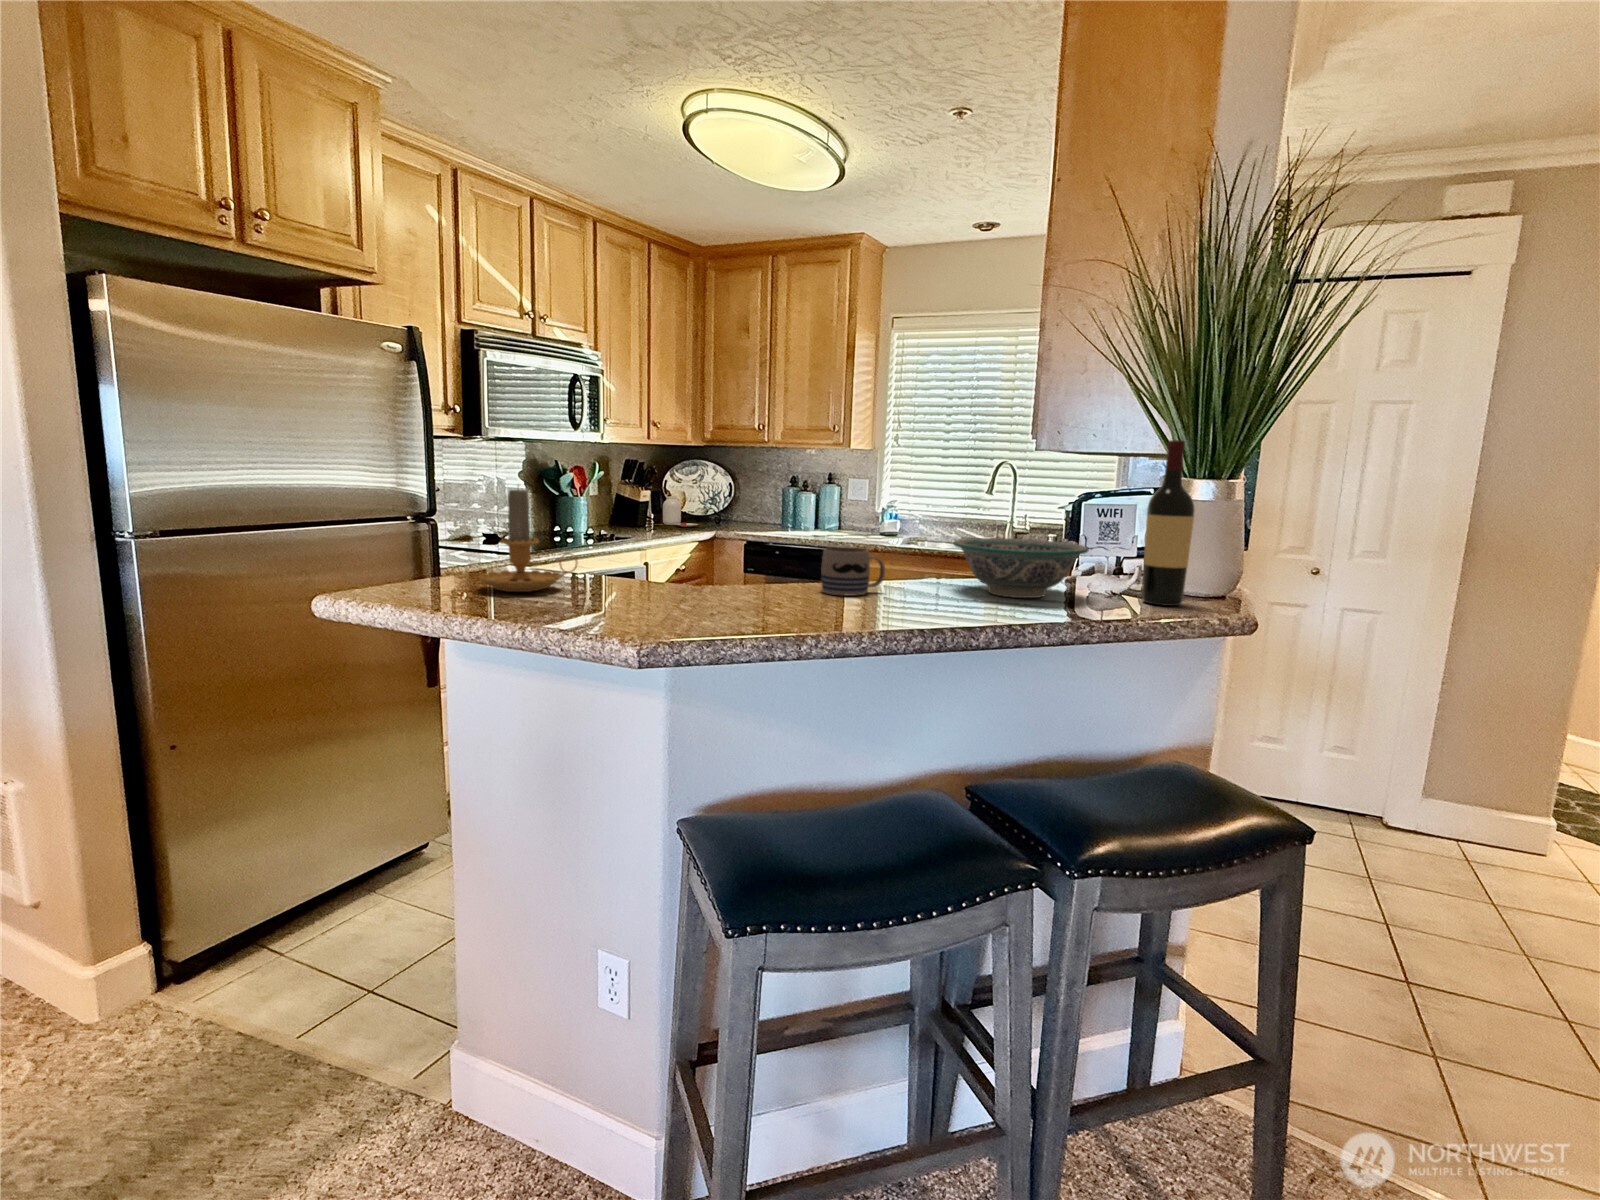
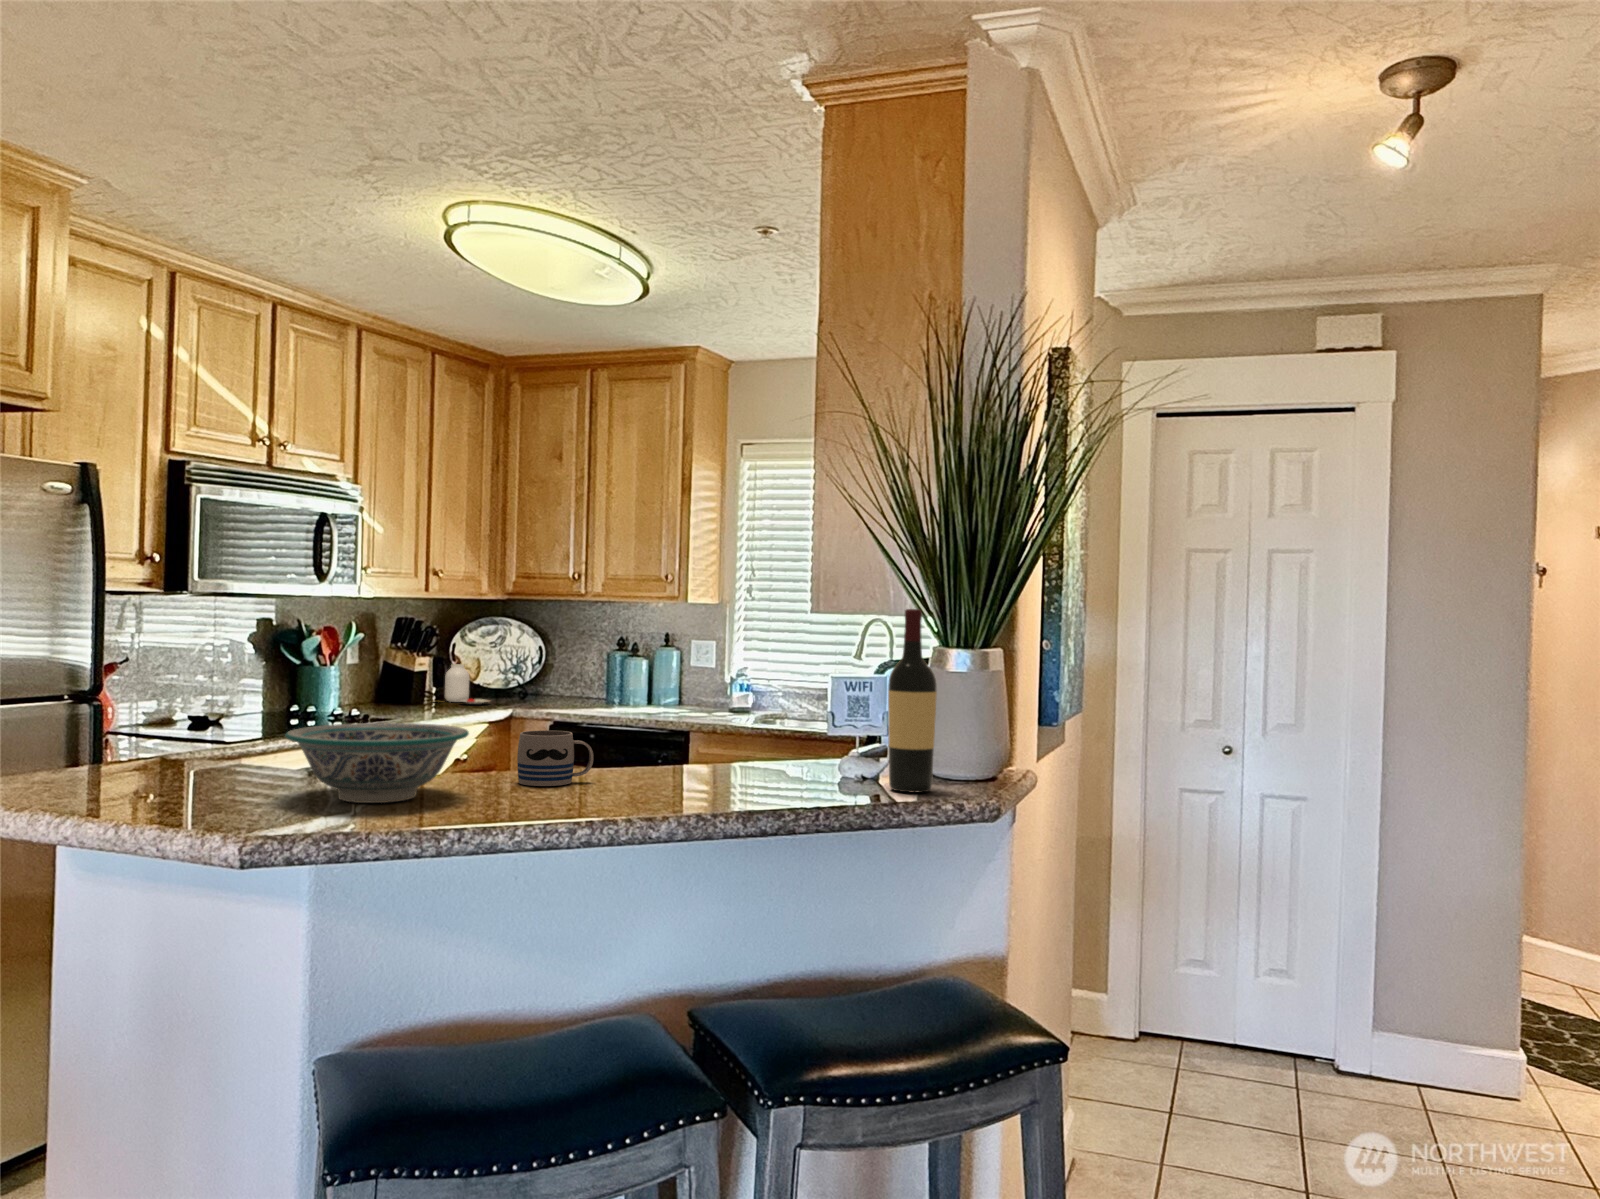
candle: present [478,489,578,592] -> none [97,662,225,787]
bowl: present [953,538,1089,598] -> present [285,723,469,803]

